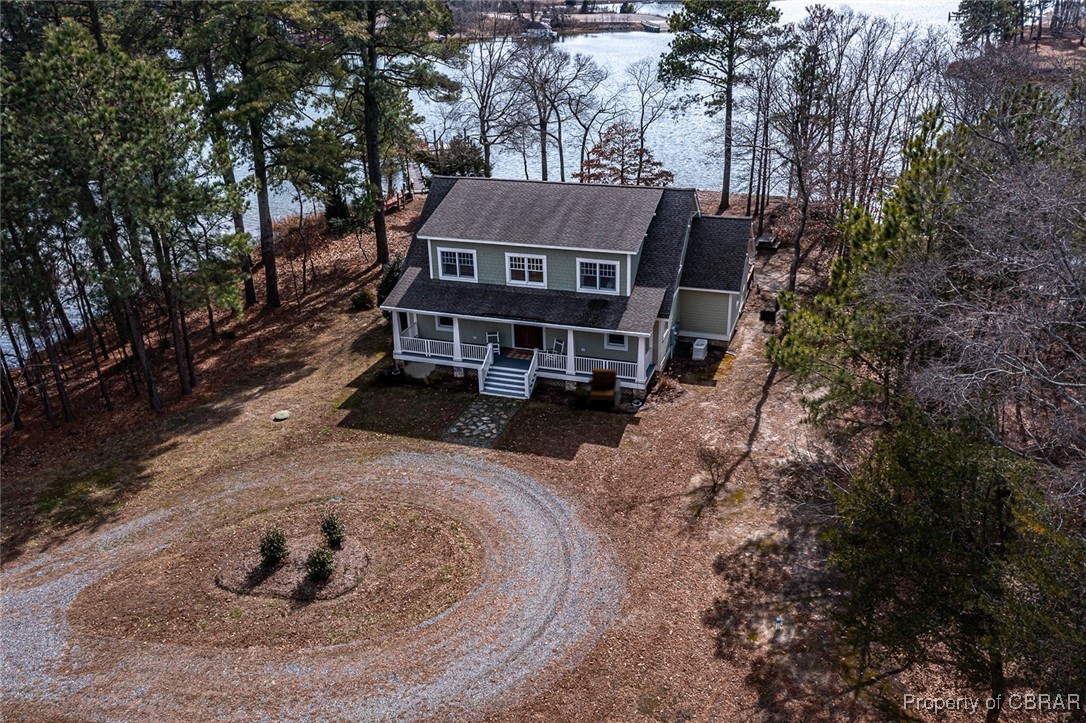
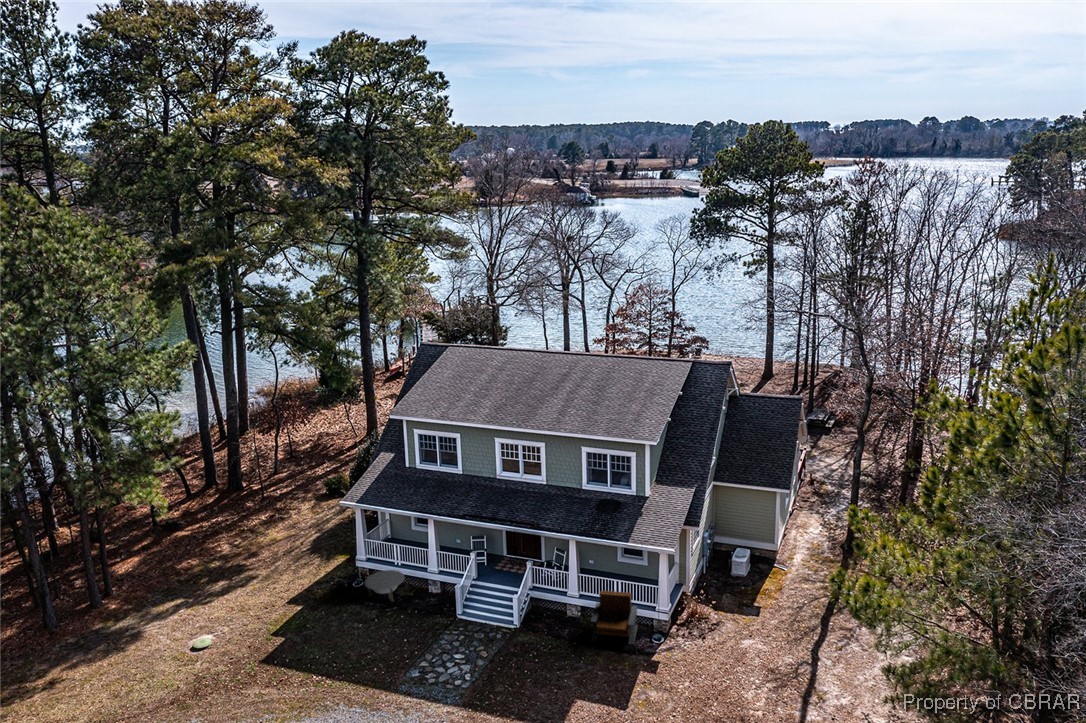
bench: present [759,296,780,333] -> none [817,492,844,541]

